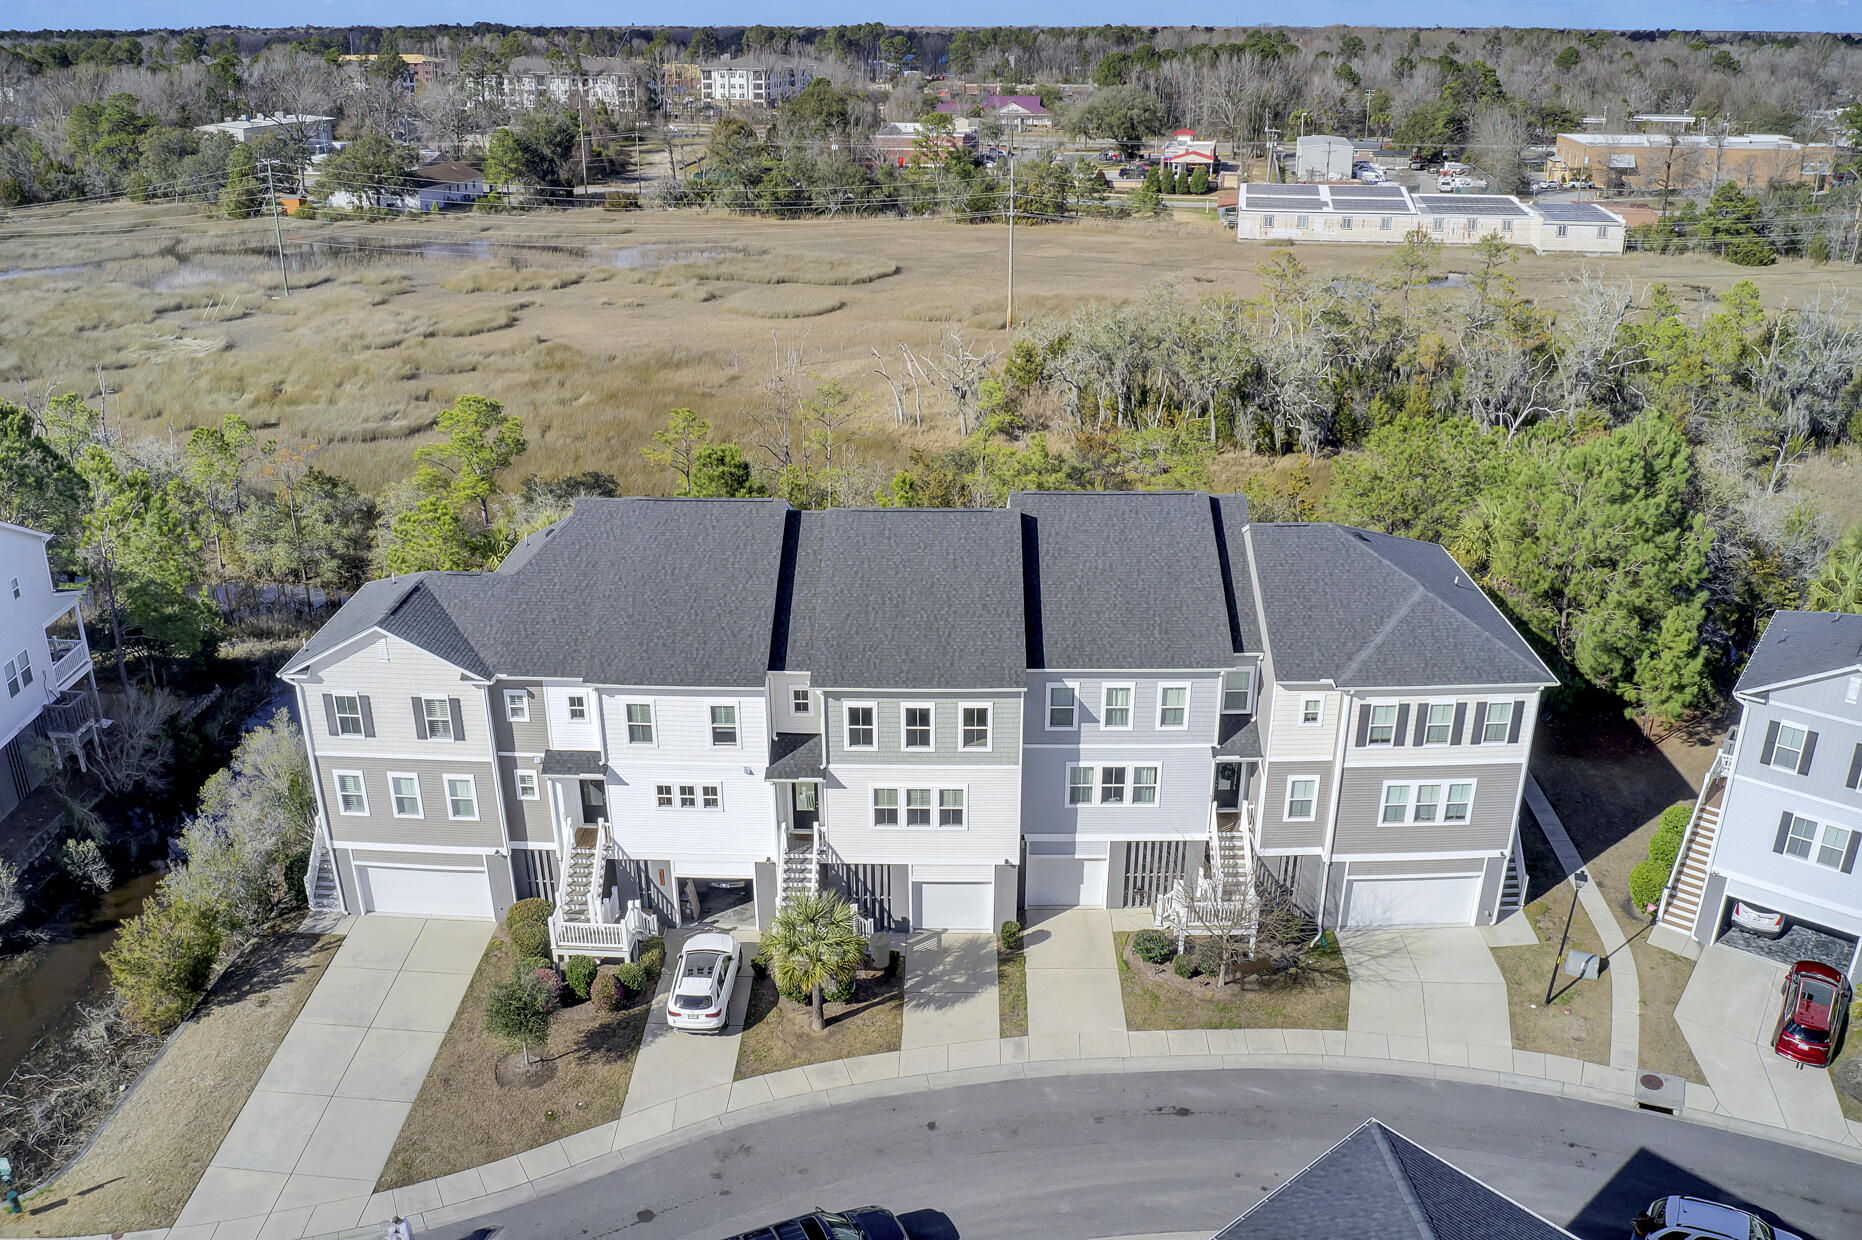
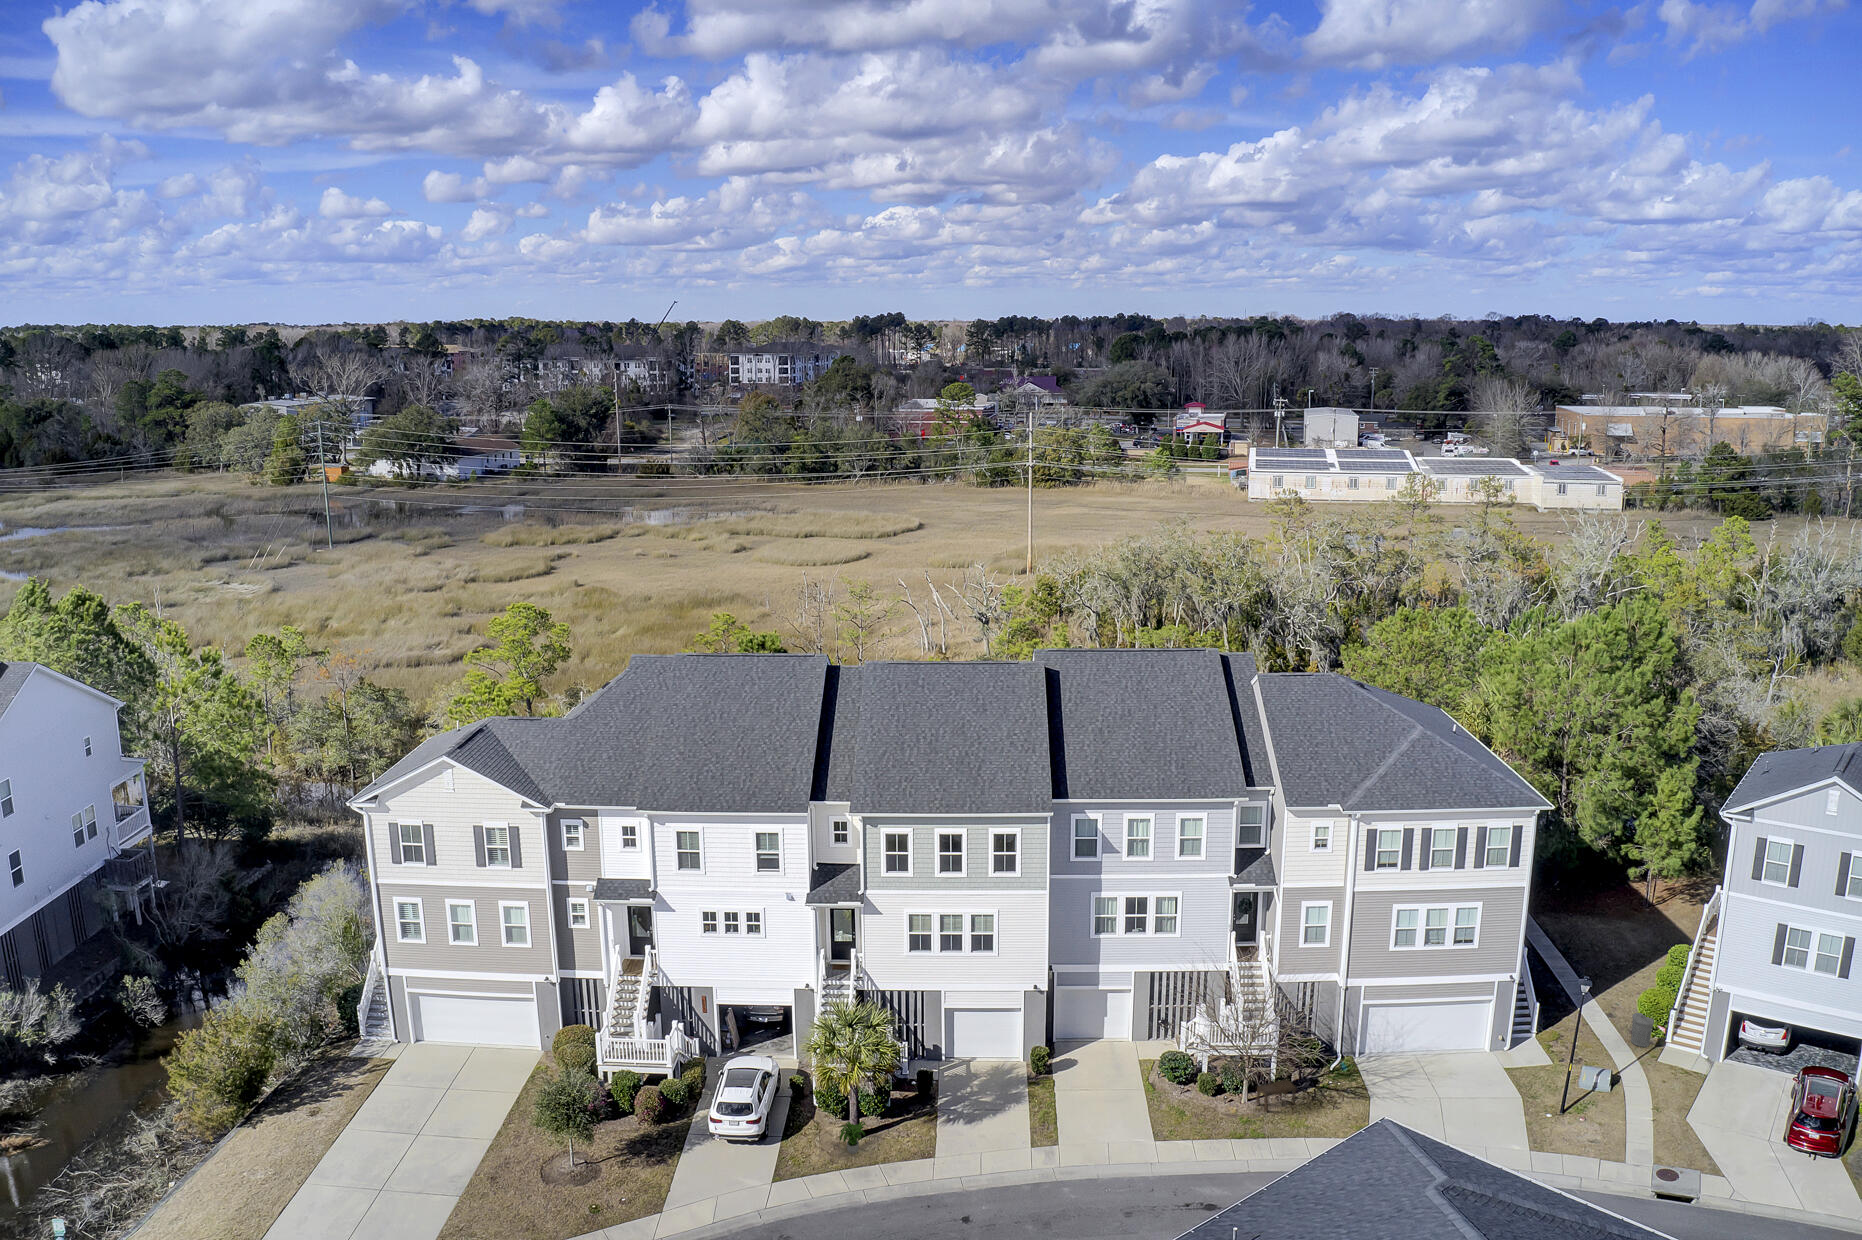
trash can: present [869,932,890,968] -> present [1631,1013,1654,1047]
potted plant: none [801,1002,831,1034] -> present [840,1121,866,1154]

